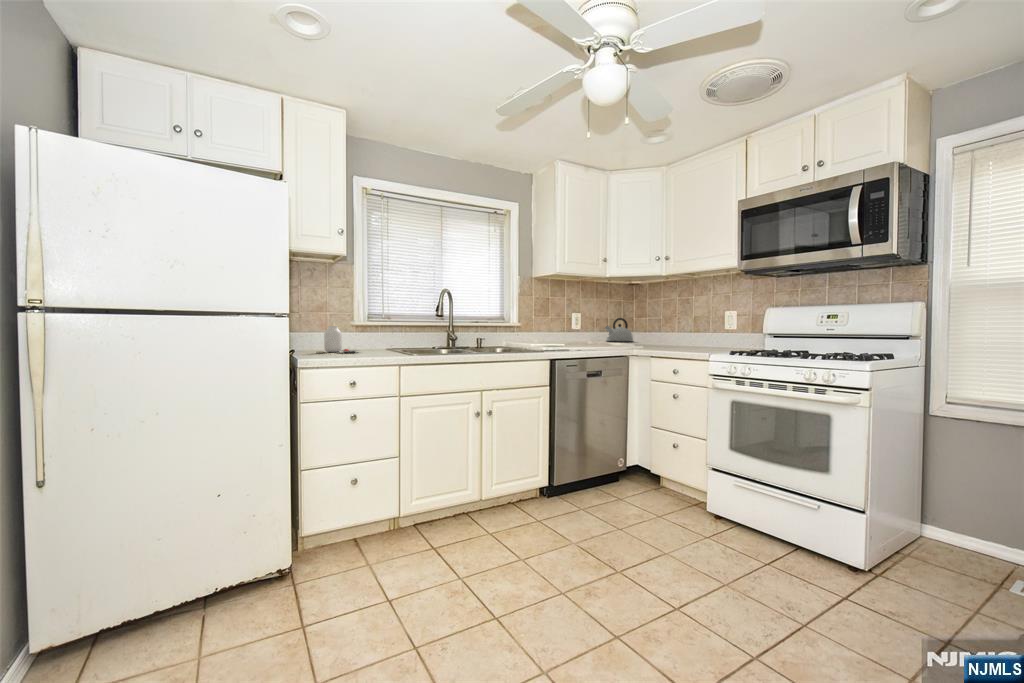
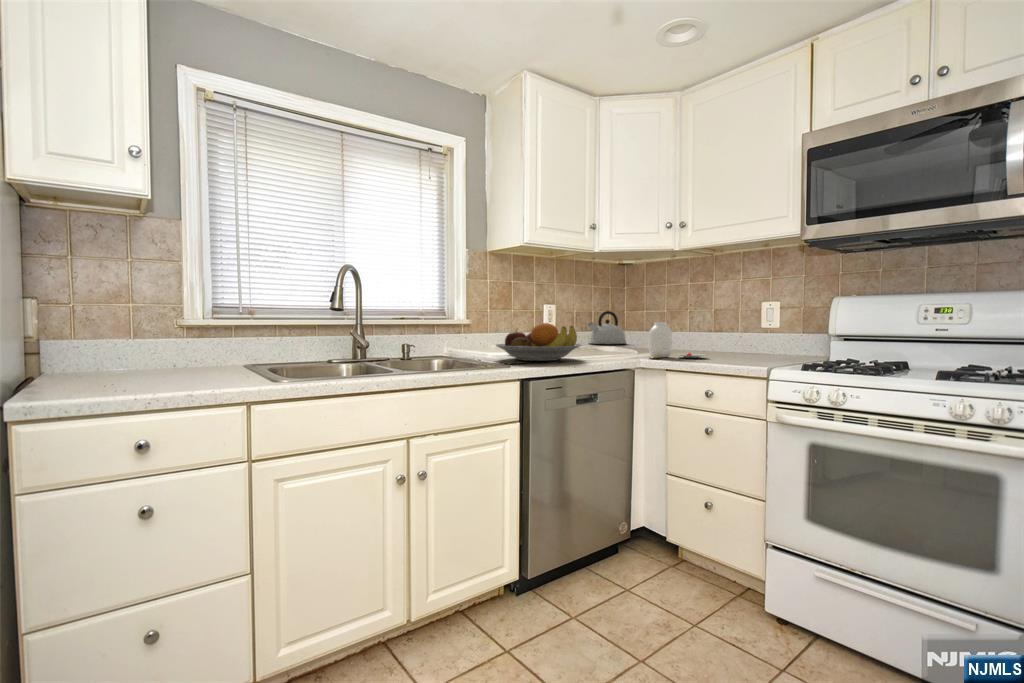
fruit bowl: none [536,325,591,349] -> present [496,323,581,361]
jar: present [324,326,359,352] -> present [649,322,705,358]

